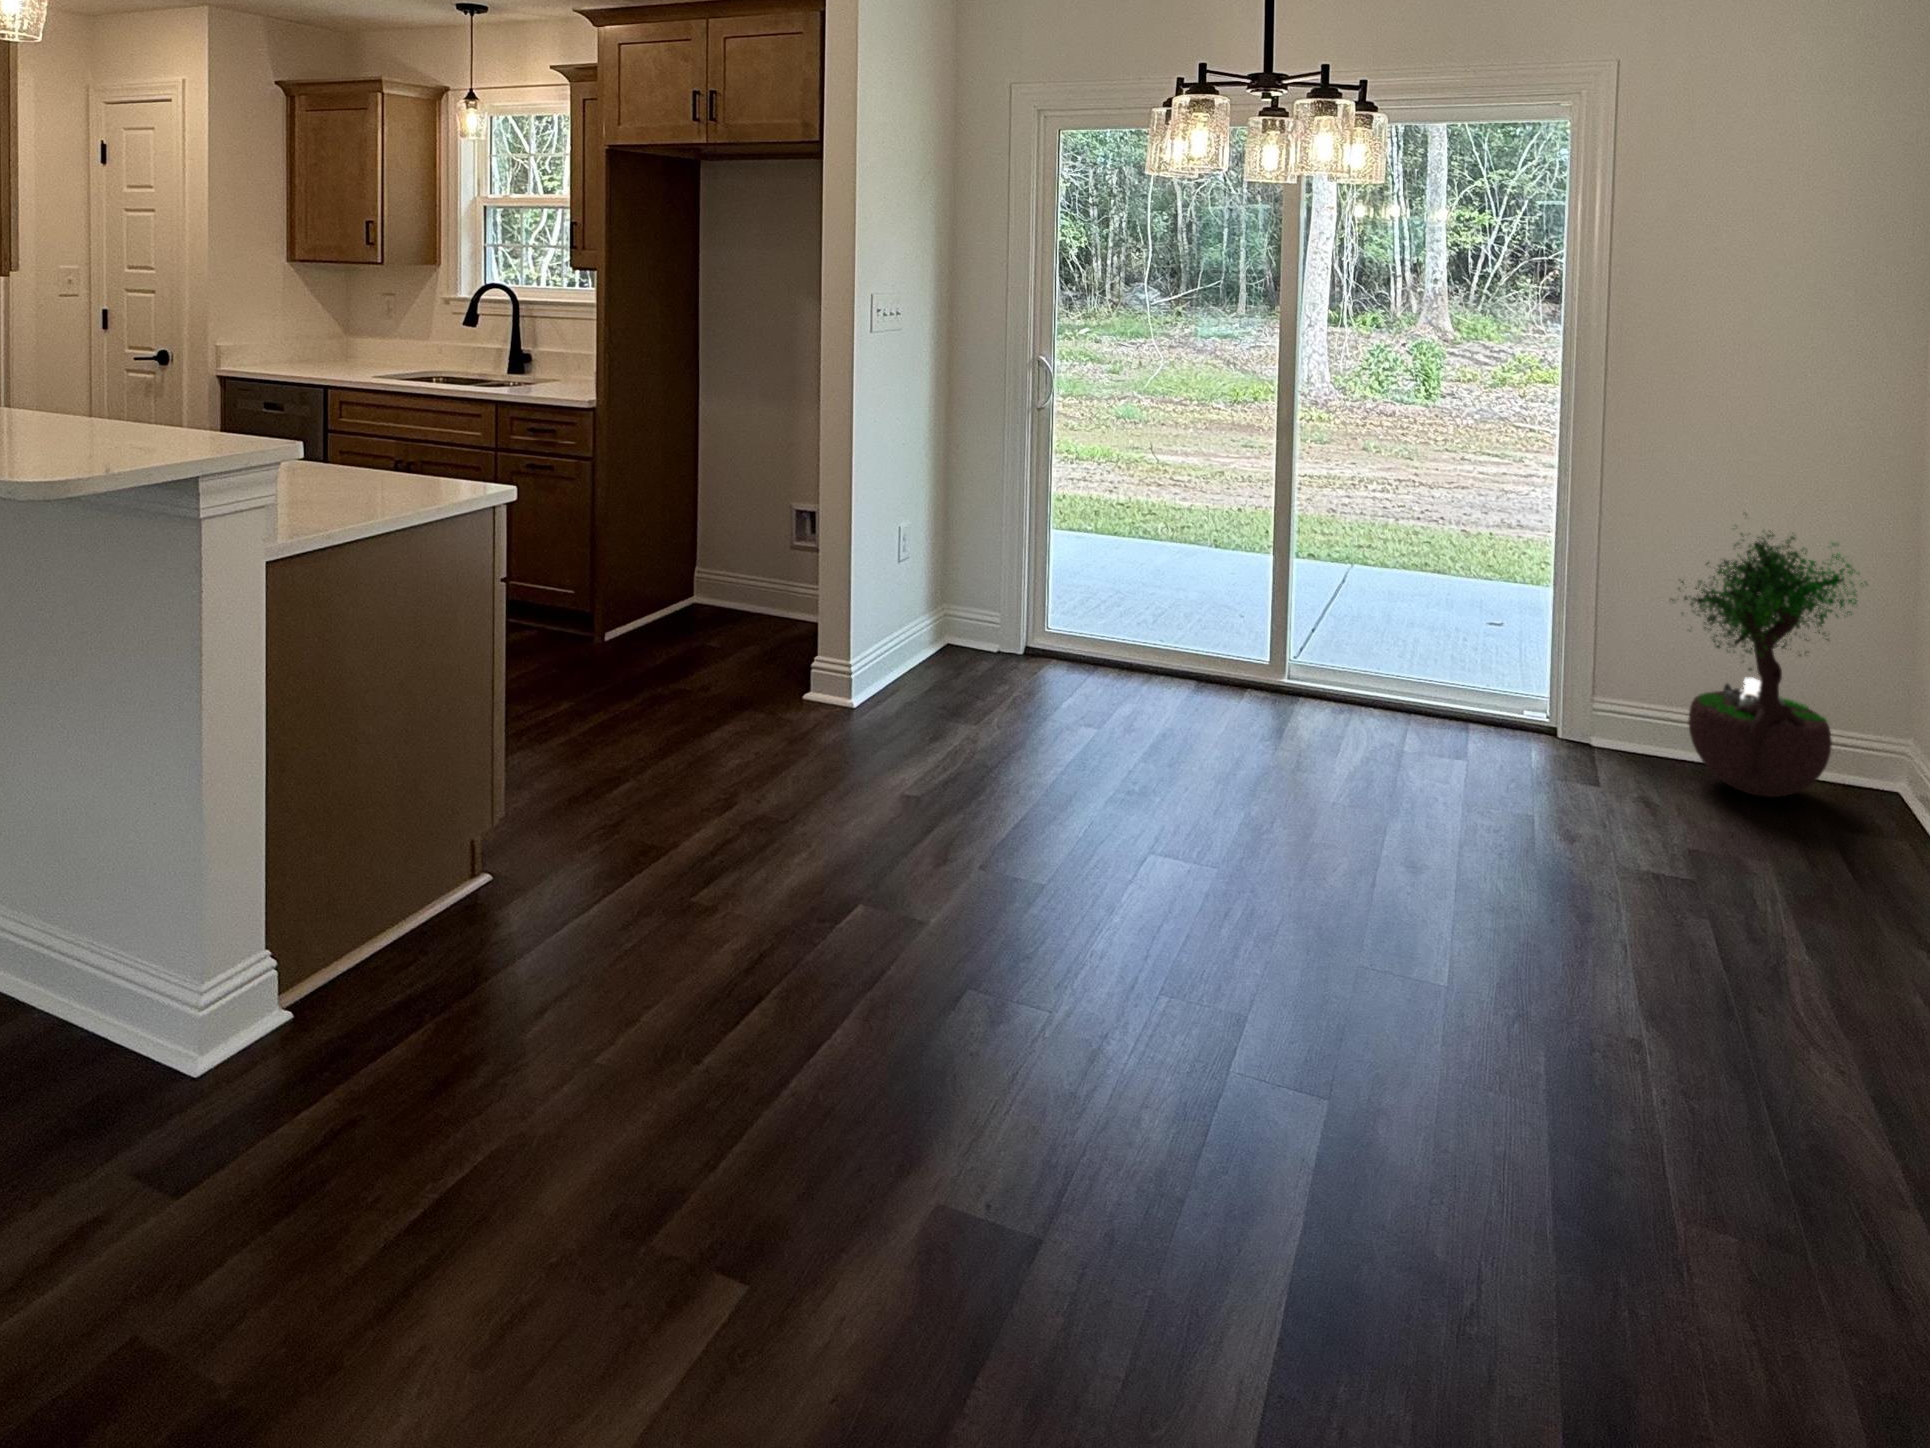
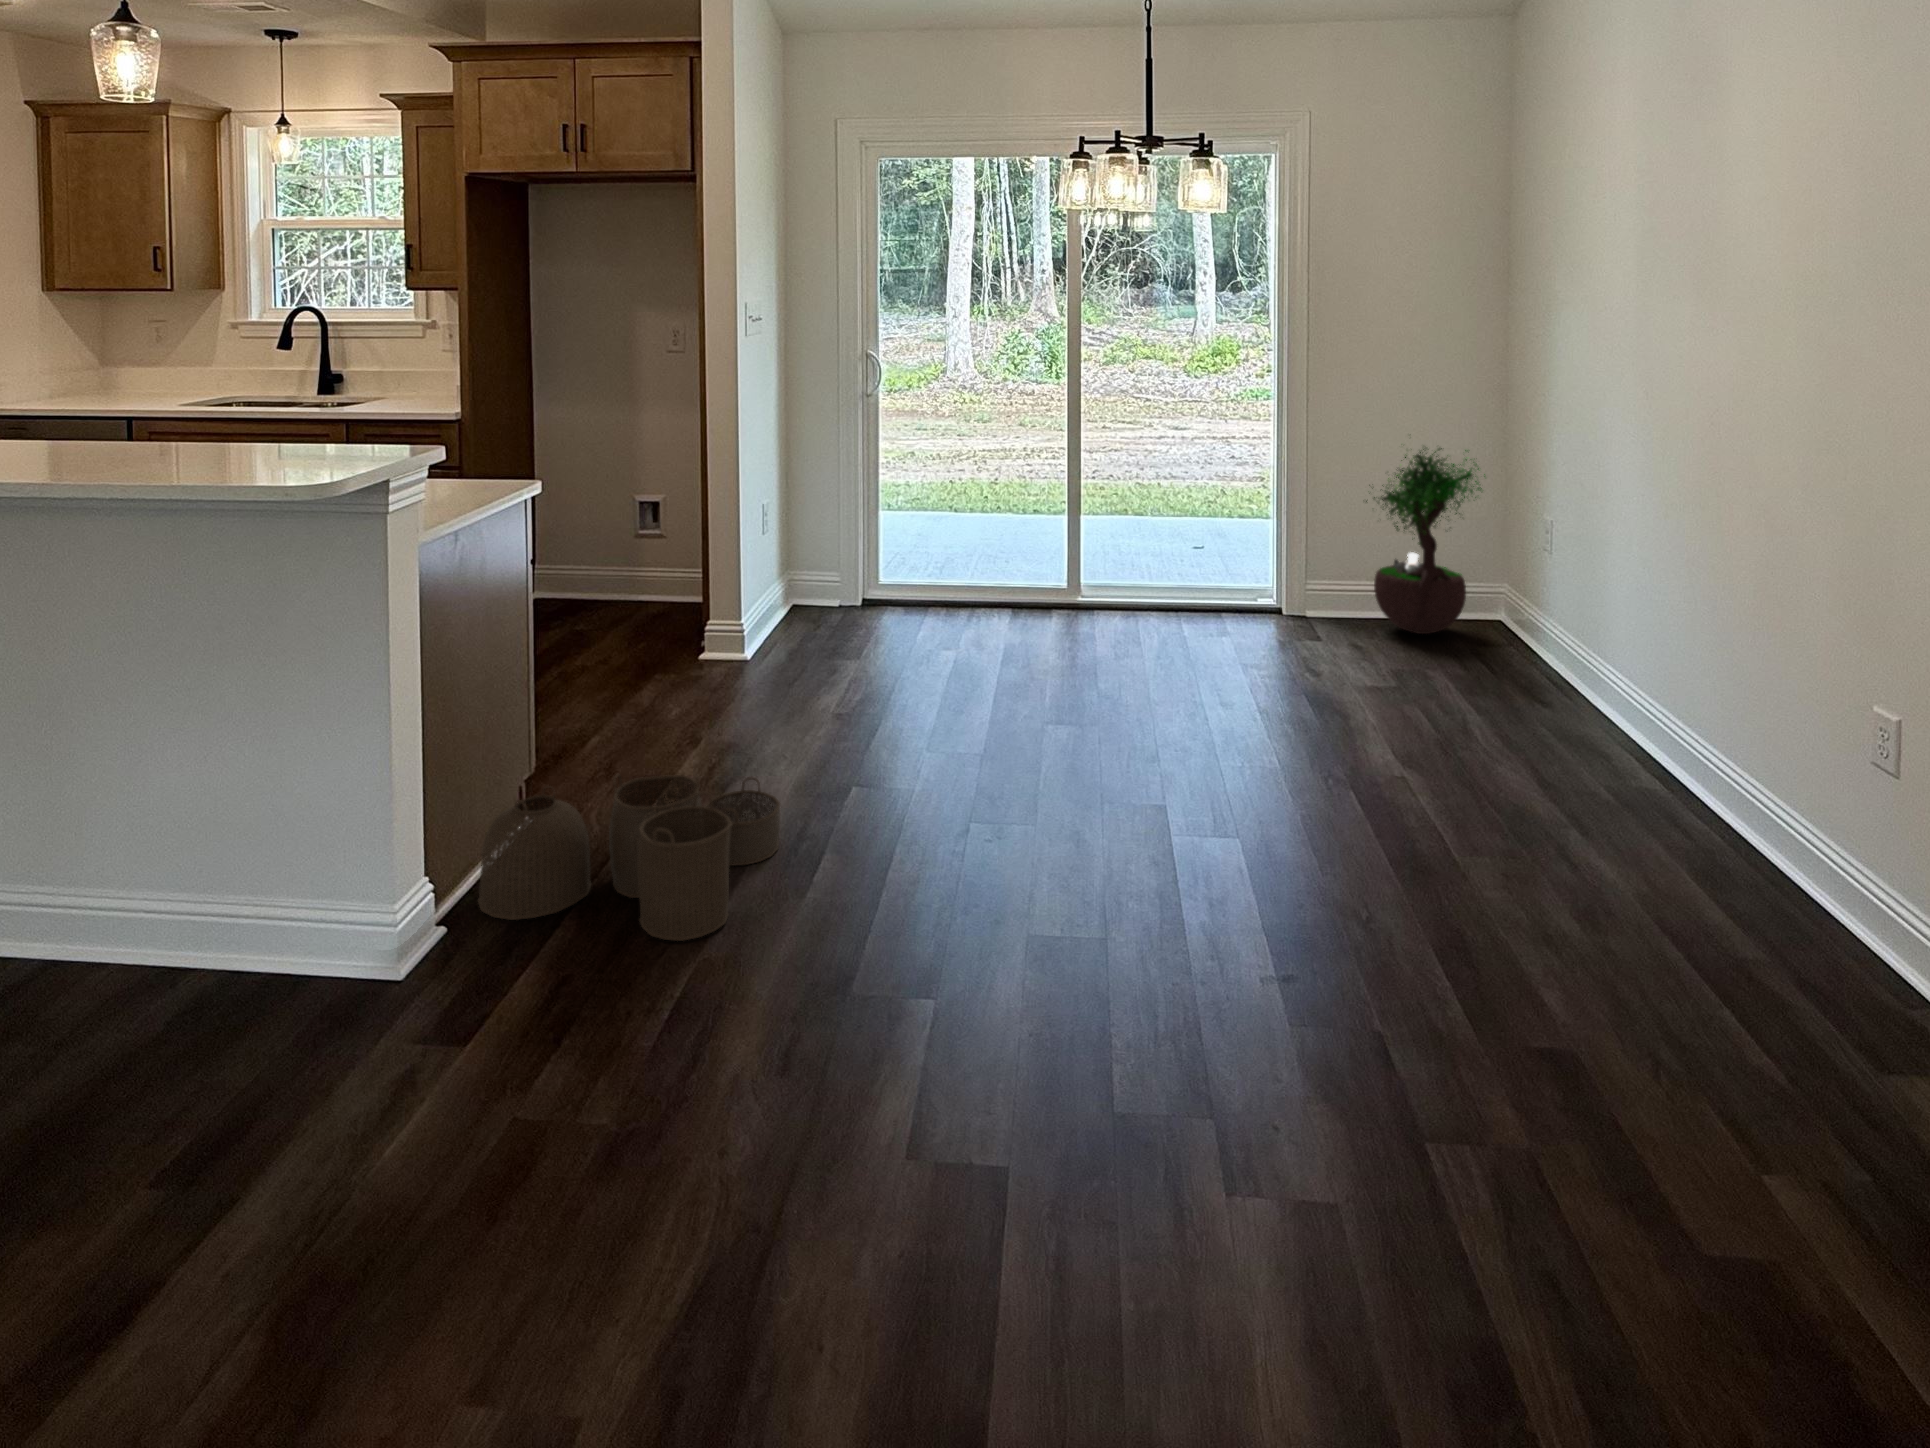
woven basket: none [343,854,723,1091] -> present [478,774,781,941]

